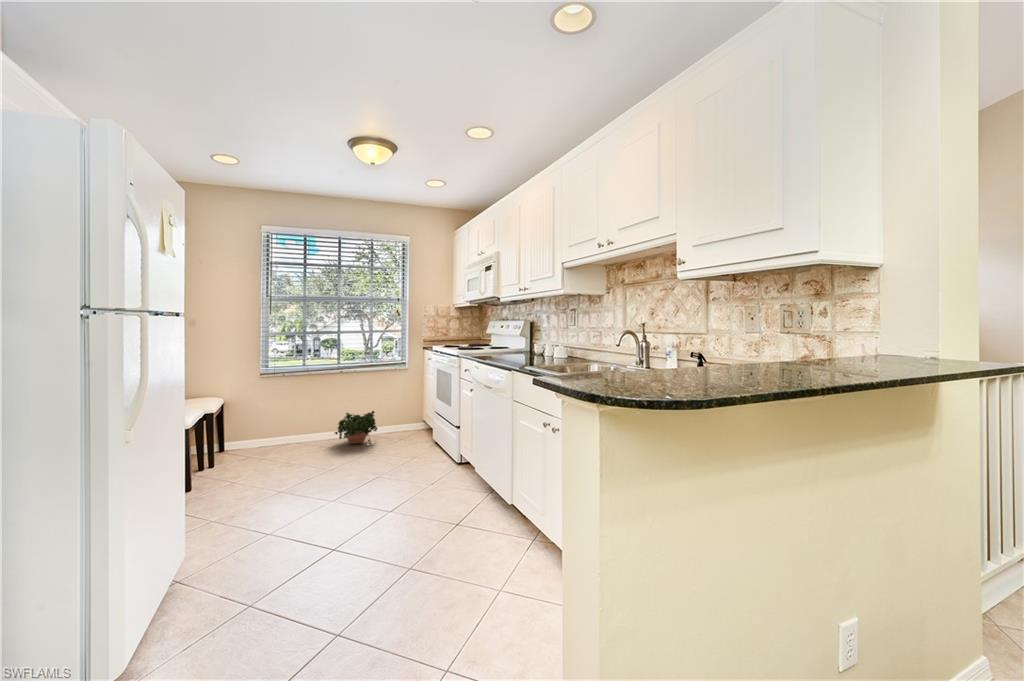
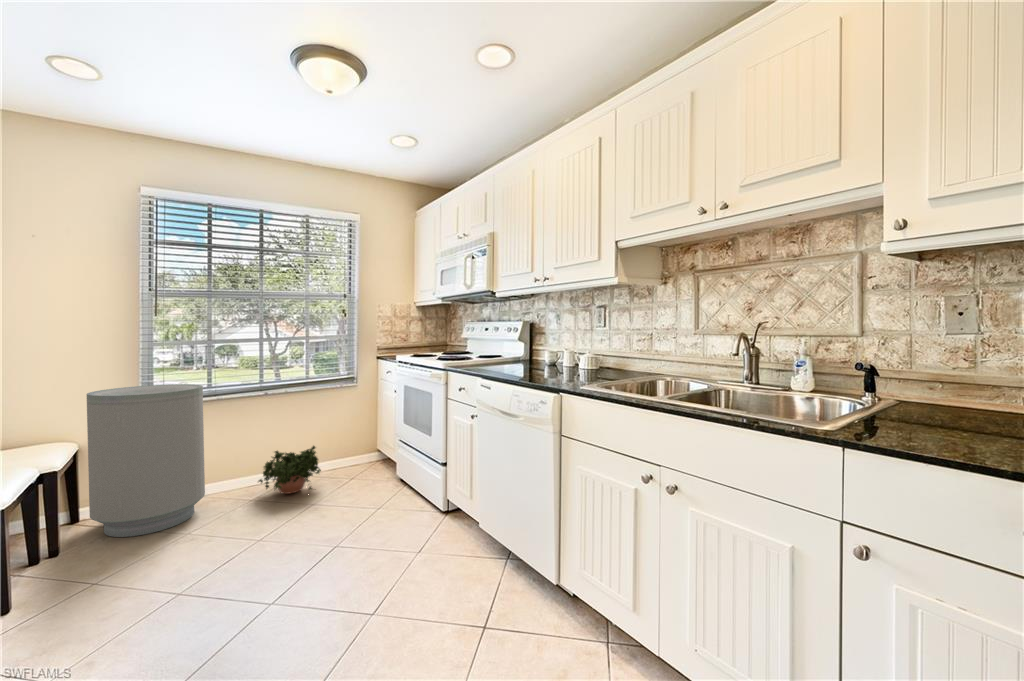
trash can: none [230,362,300,460] -> present [87,384,205,537]

